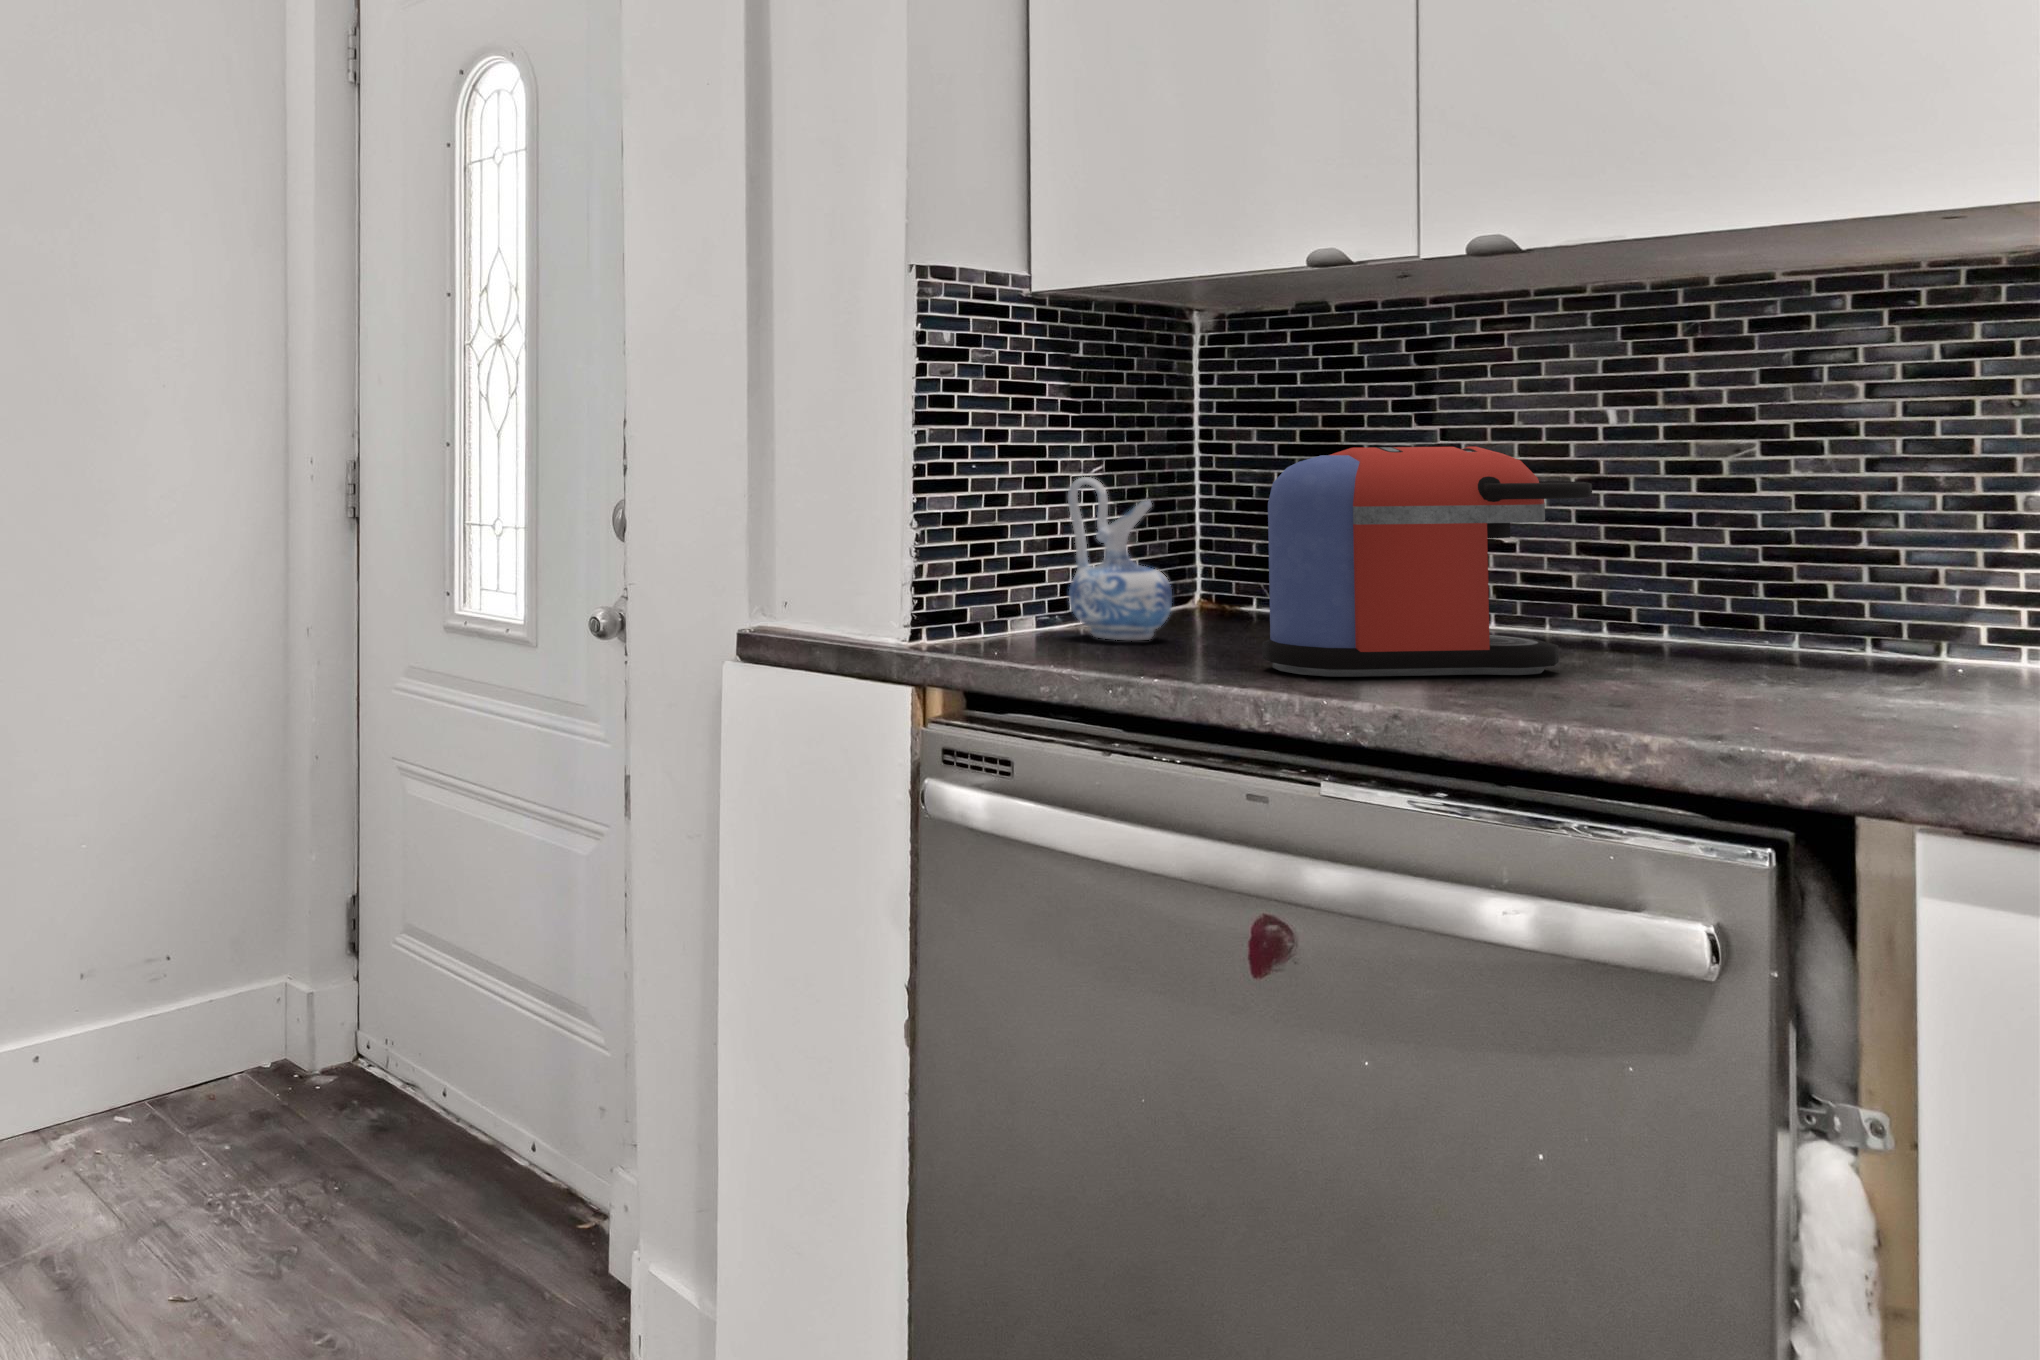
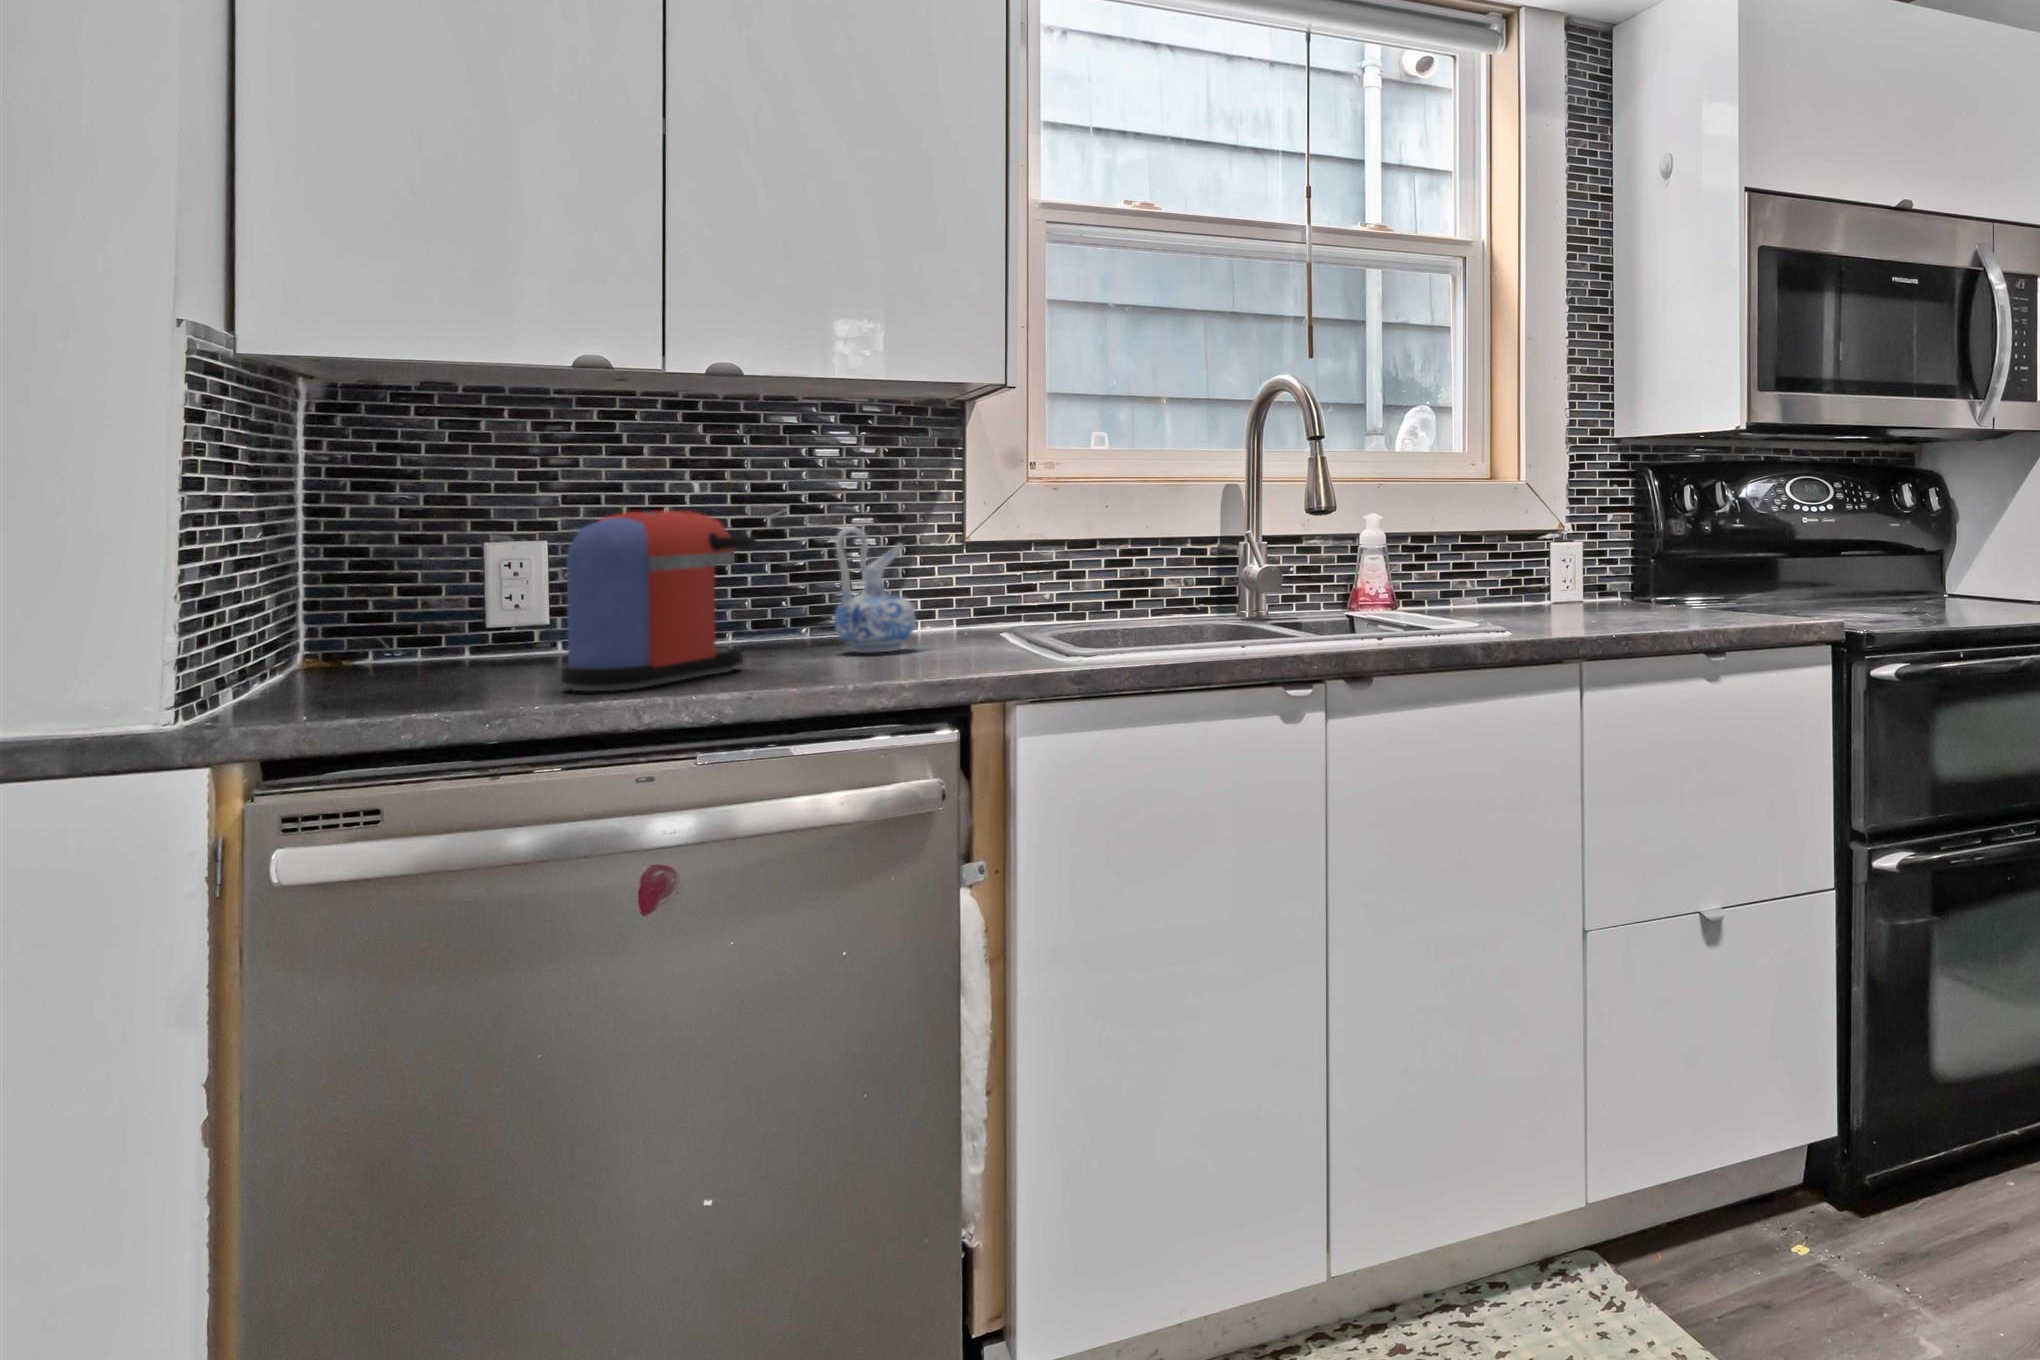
ceramic pitcher: present [1068,477,1172,640] -> present [834,527,915,653]

